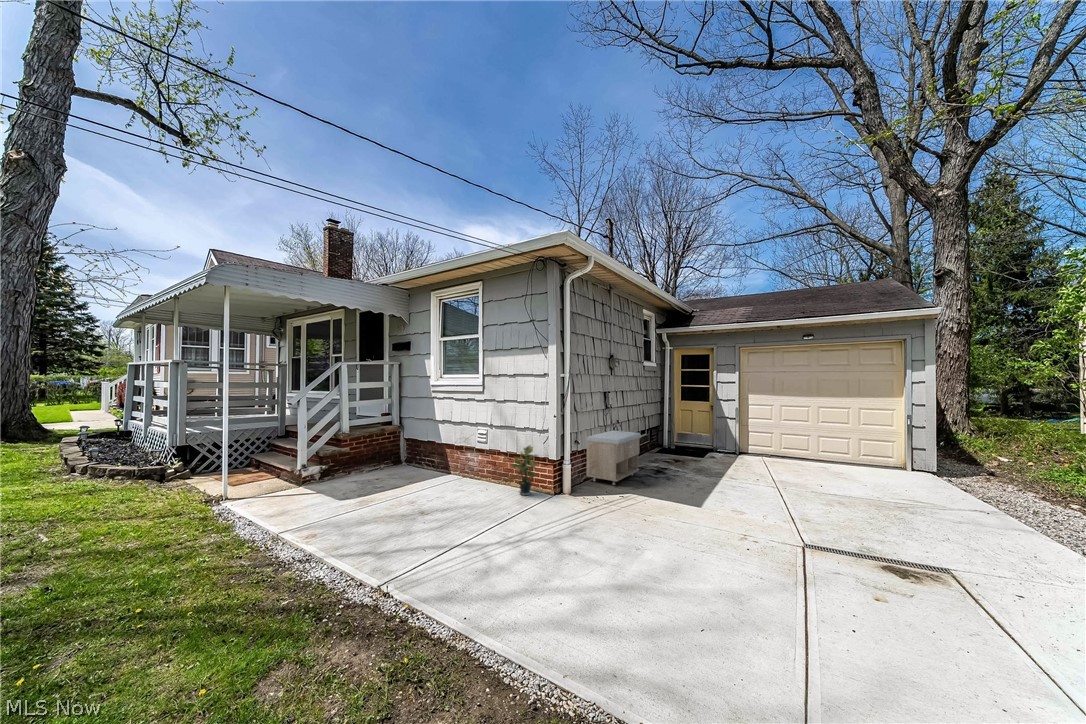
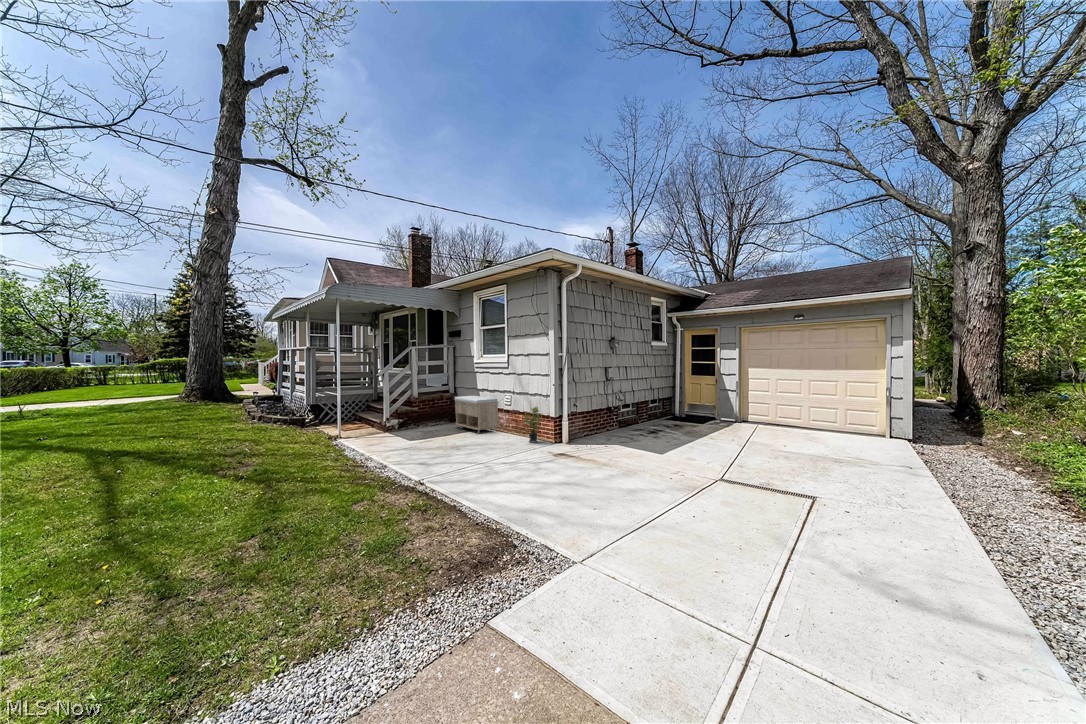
storage bench: present [587,430,641,485] -> present [455,396,498,433]

